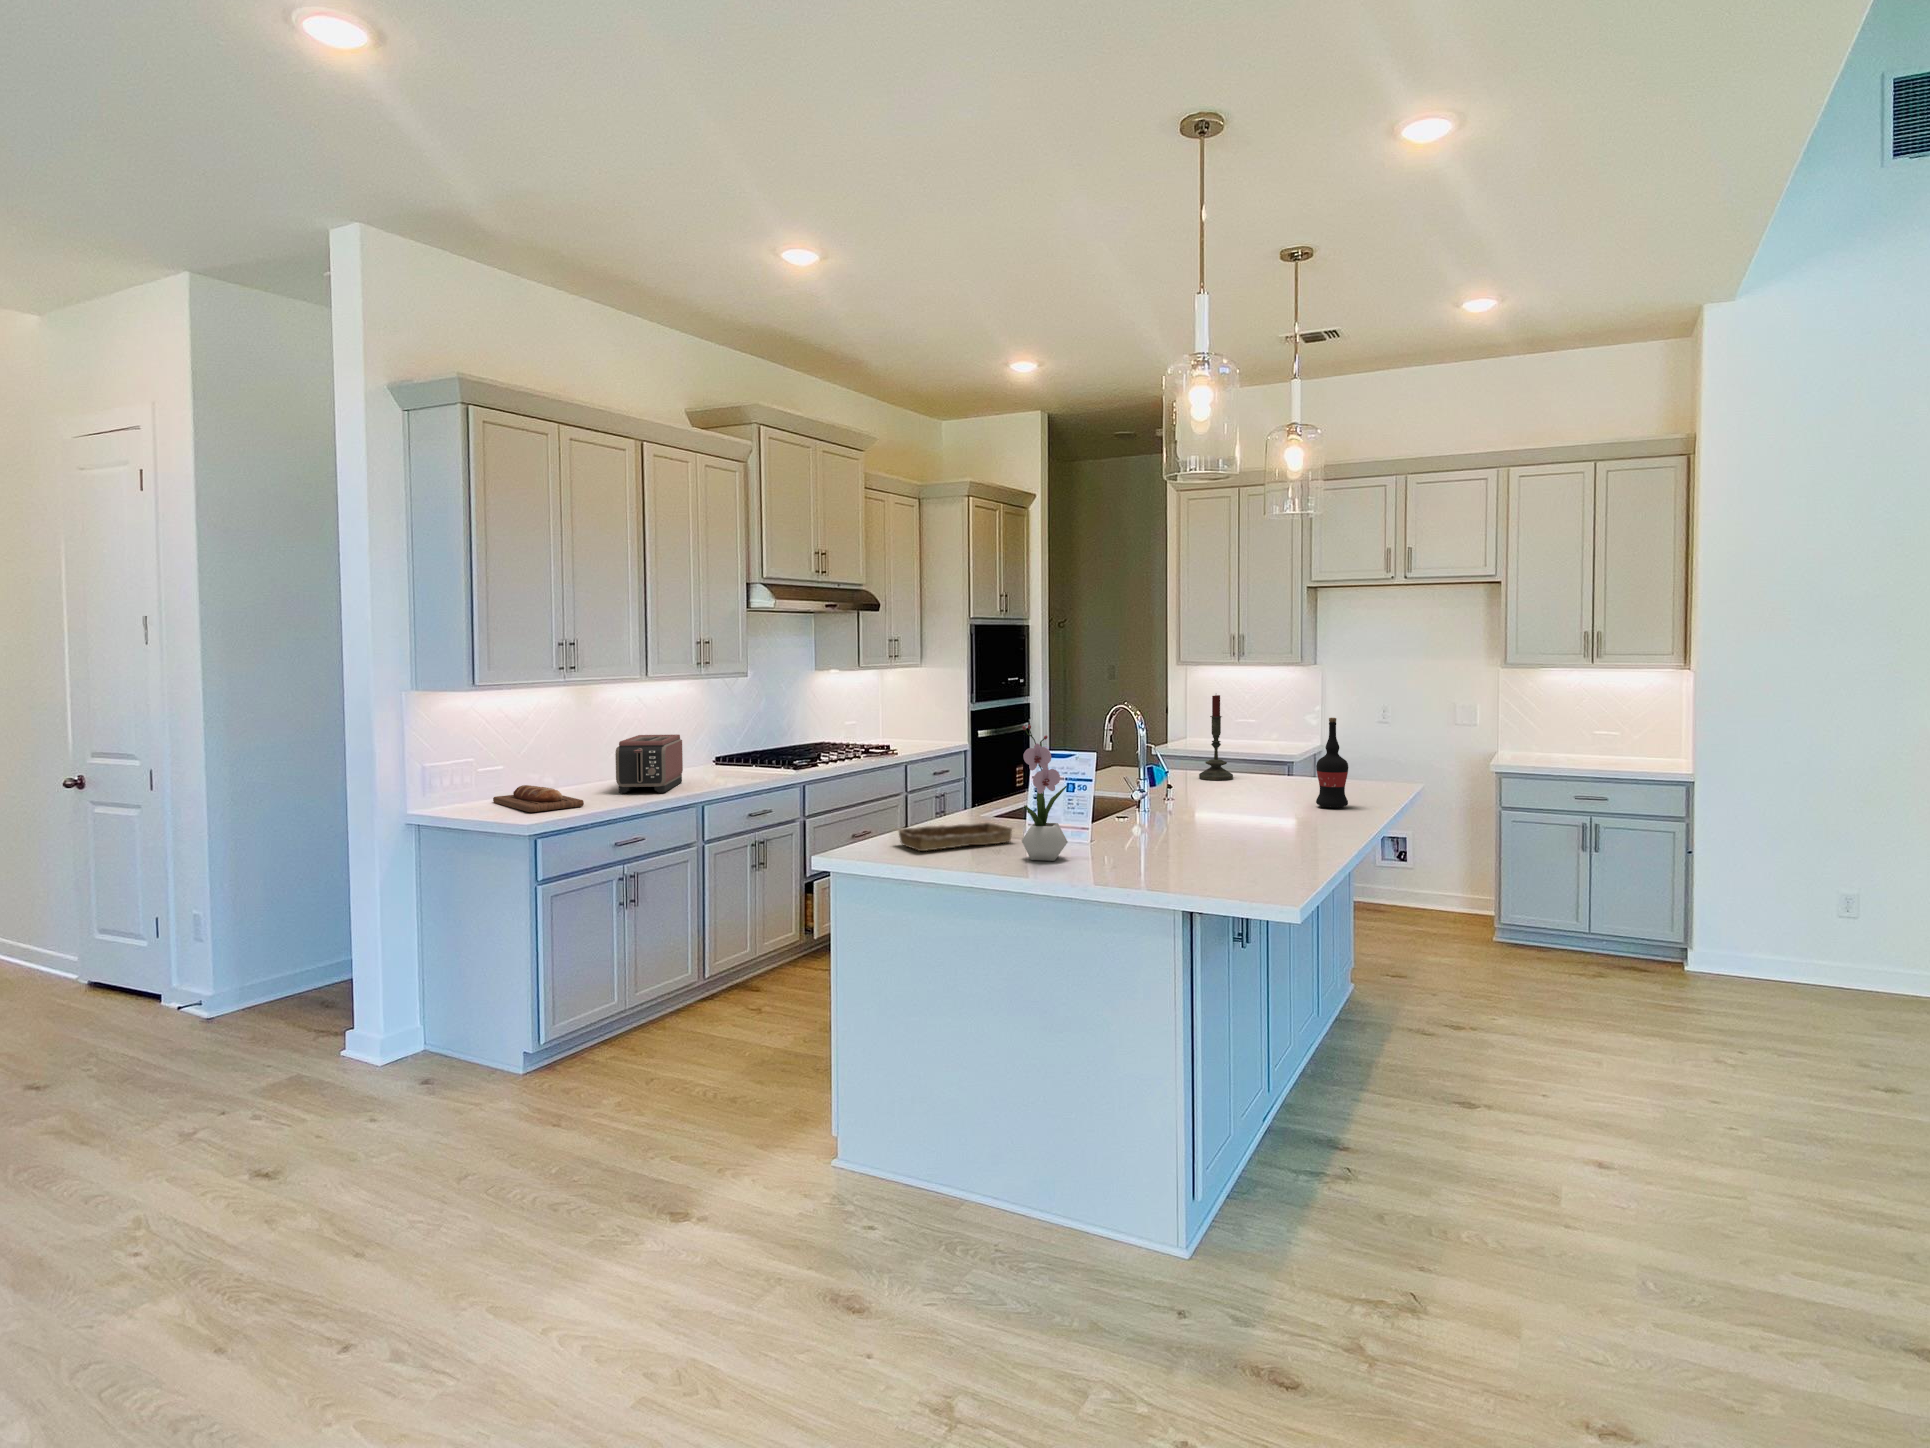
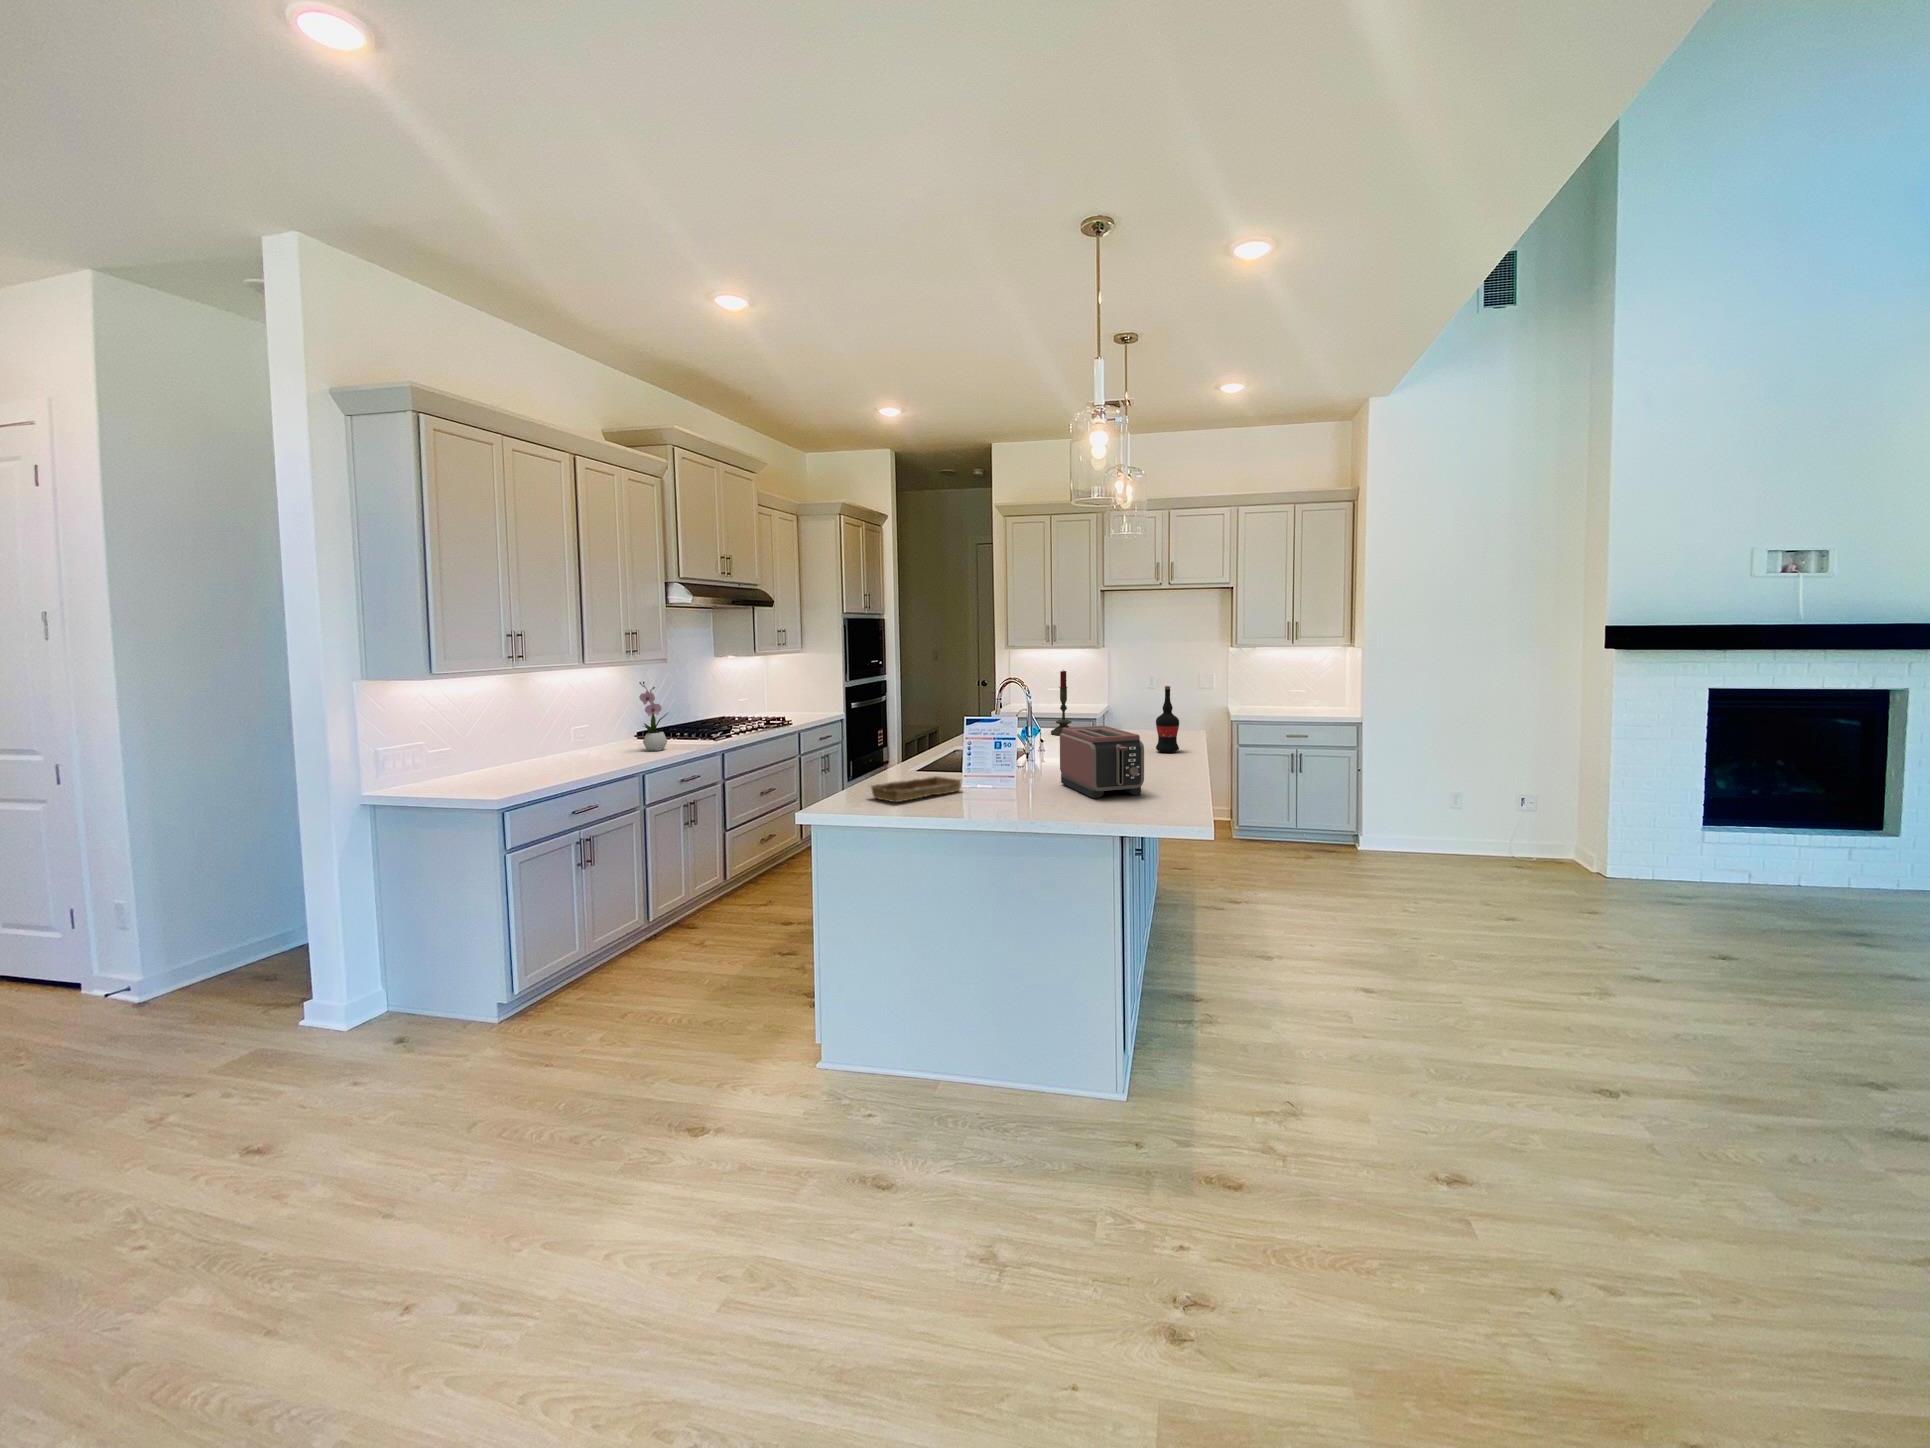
flower arrangement: present [1022,725,1068,861] -> present [639,681,668,751]
toaster: present [615,735,683,793] -> present [1060,726,1144,799]
bread loaf: present [493,785,584,812] -> none [445,764,541,788]

